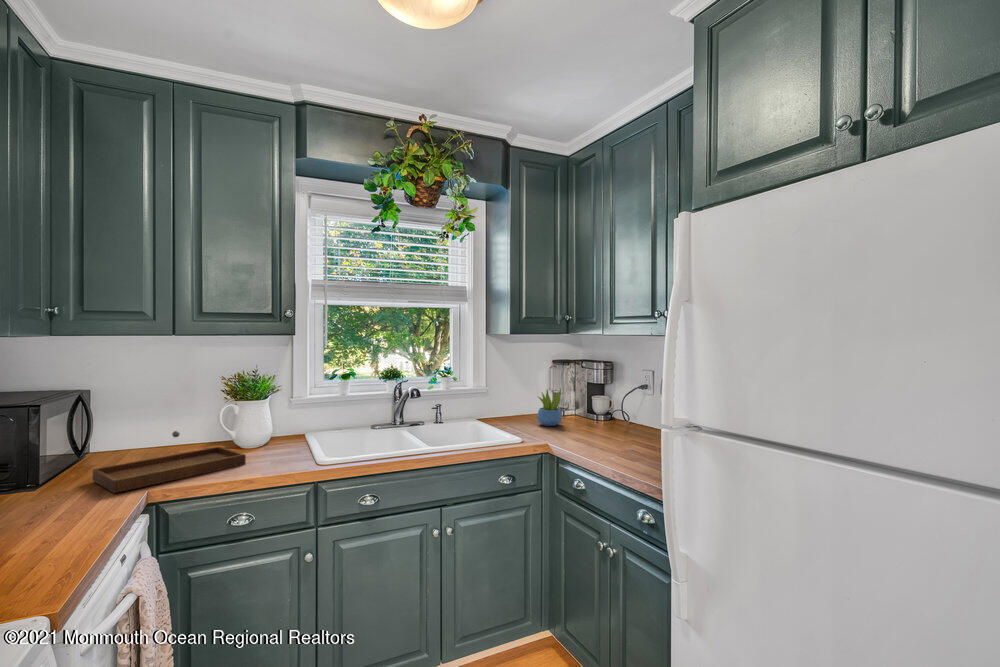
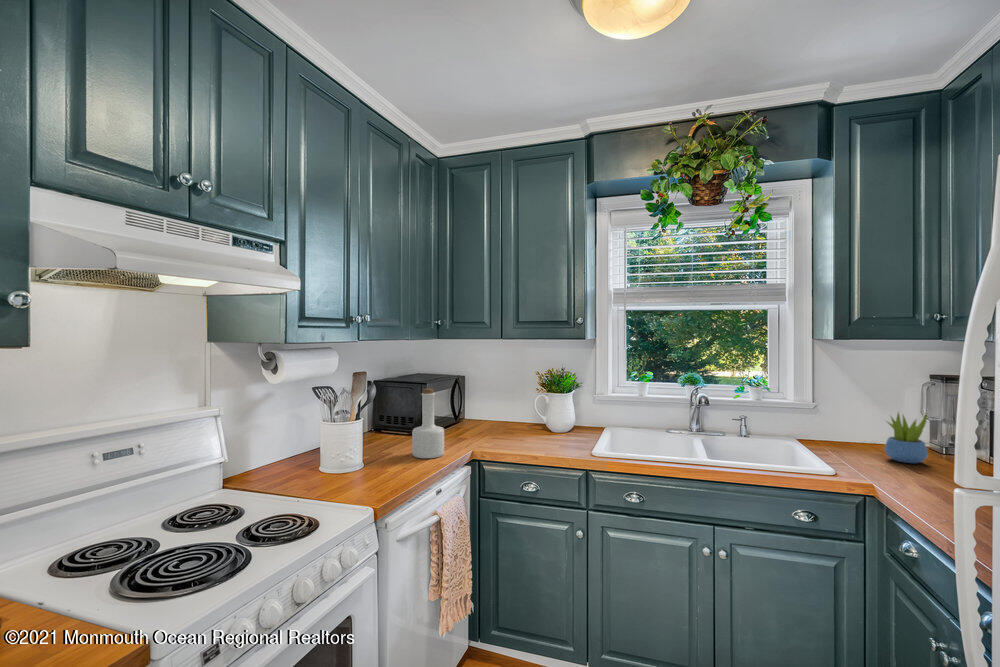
bottle: none [39,411,103,521] -> present [412,389,444,459]
tray: present [93,431,246,493] -> none [452,411,542,448]

